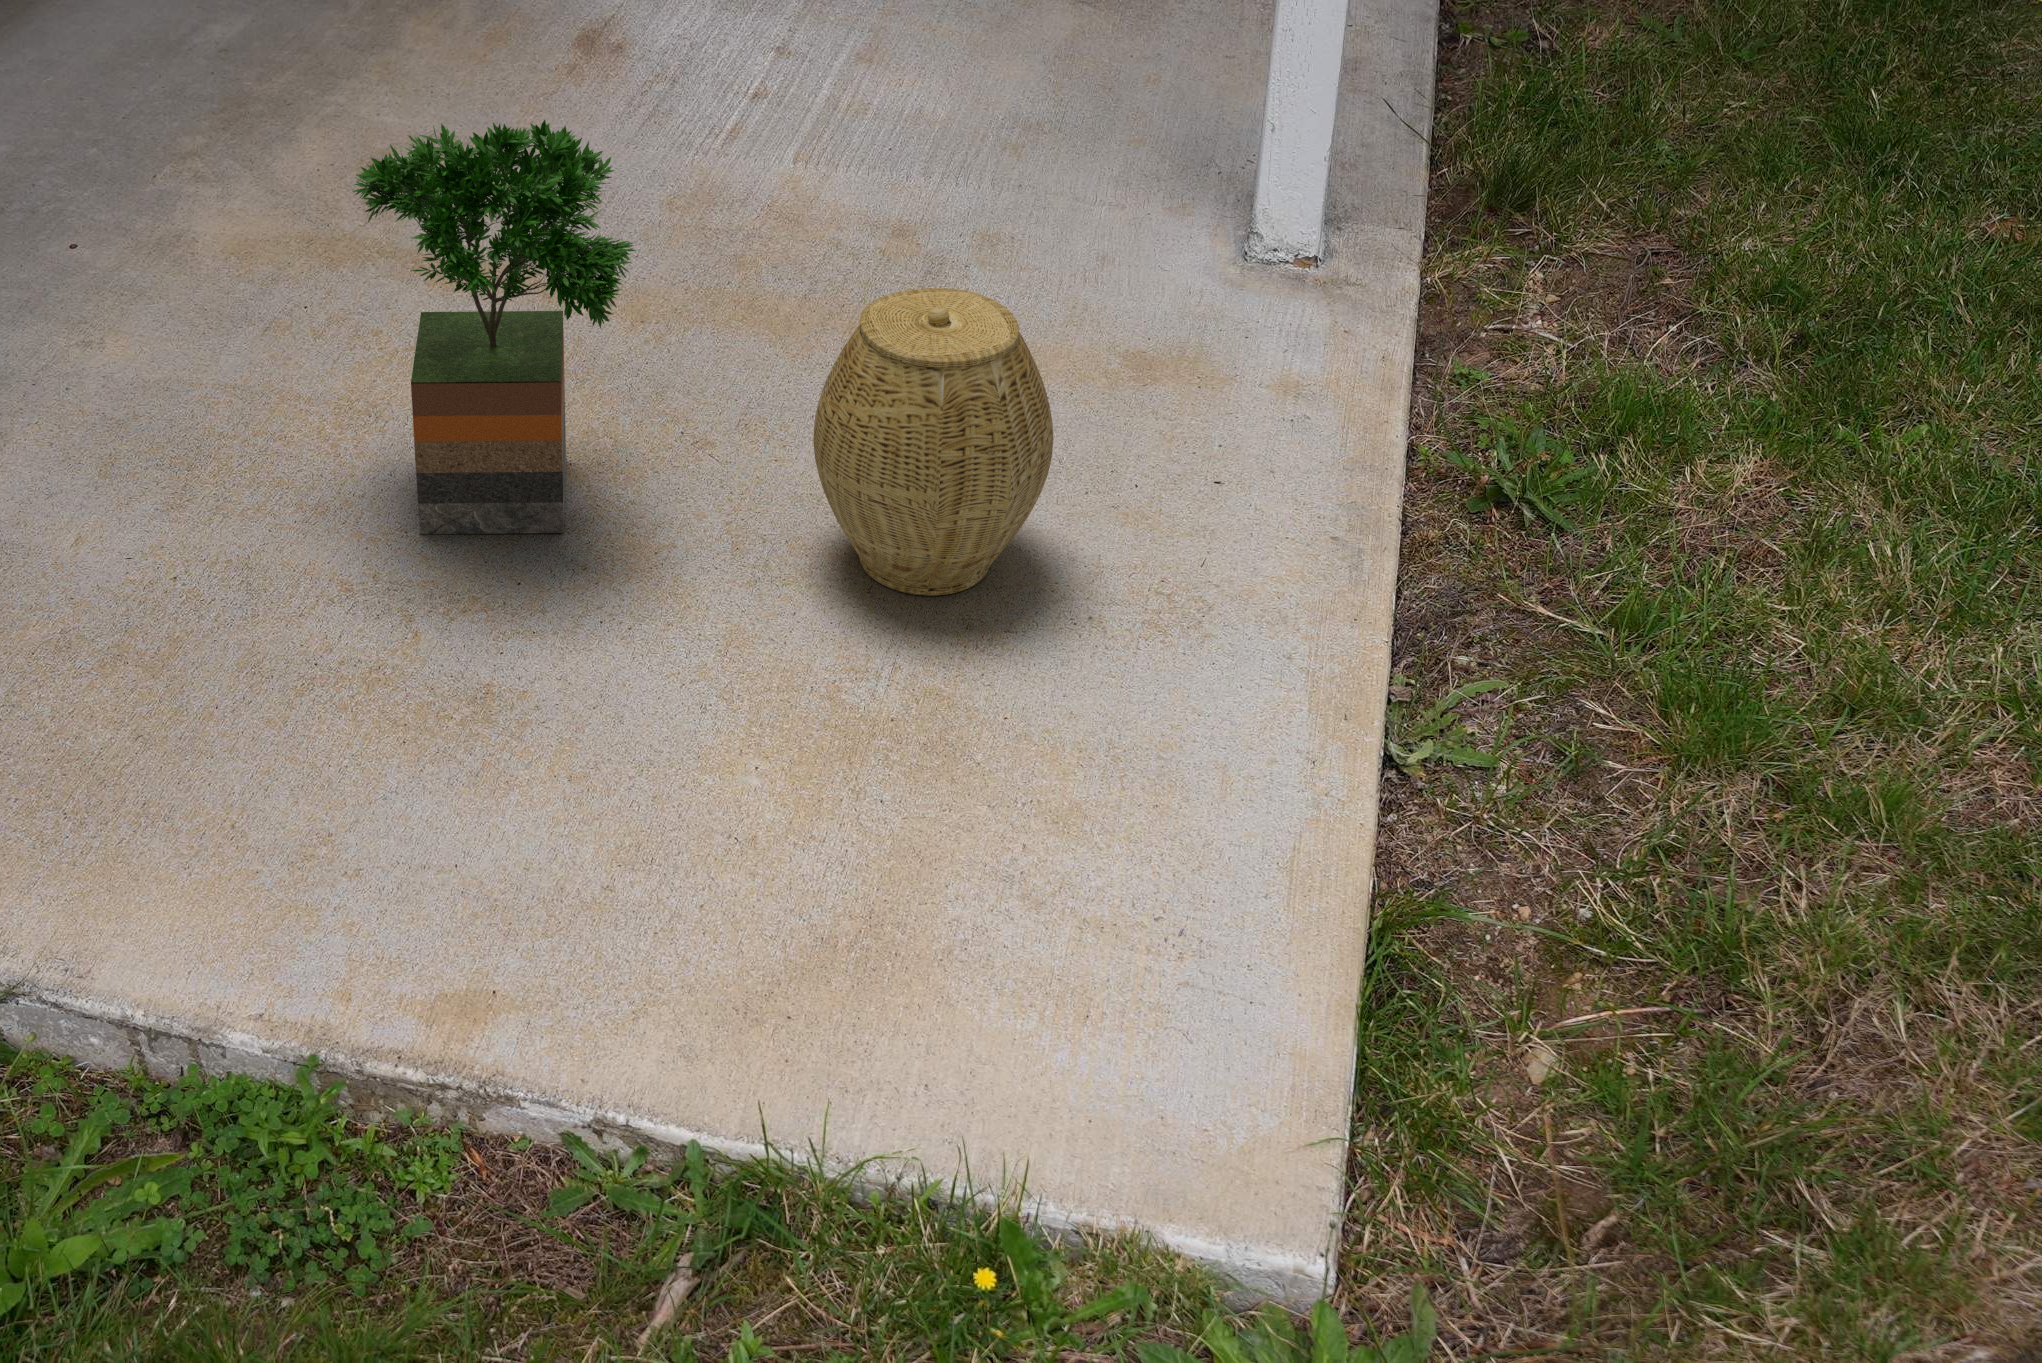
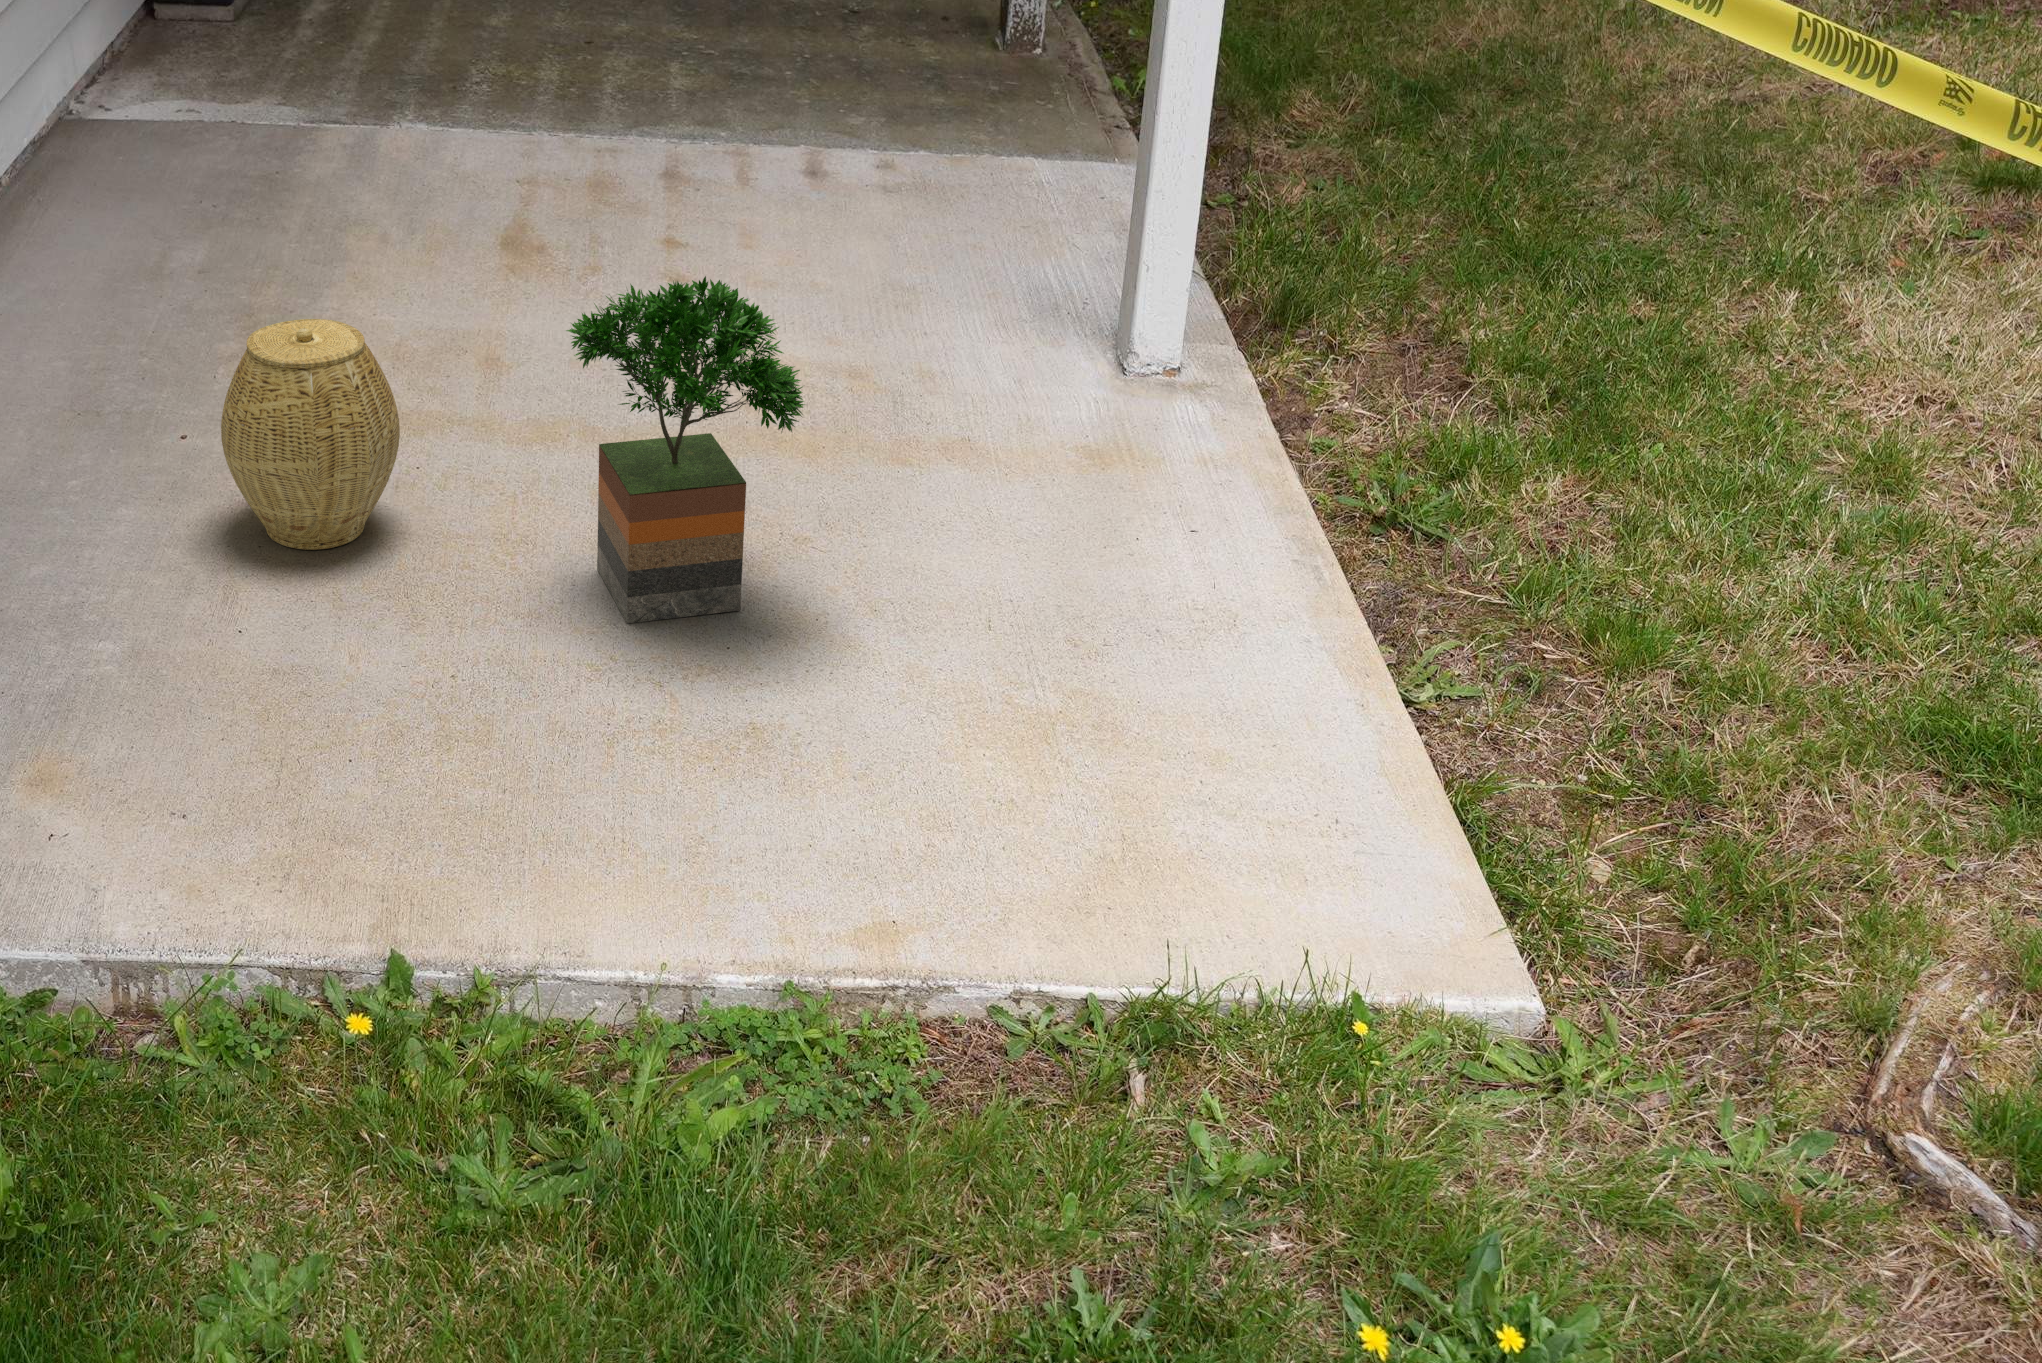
woven basket: present [813,288,1053,596] -> present [221,319,400,550]

